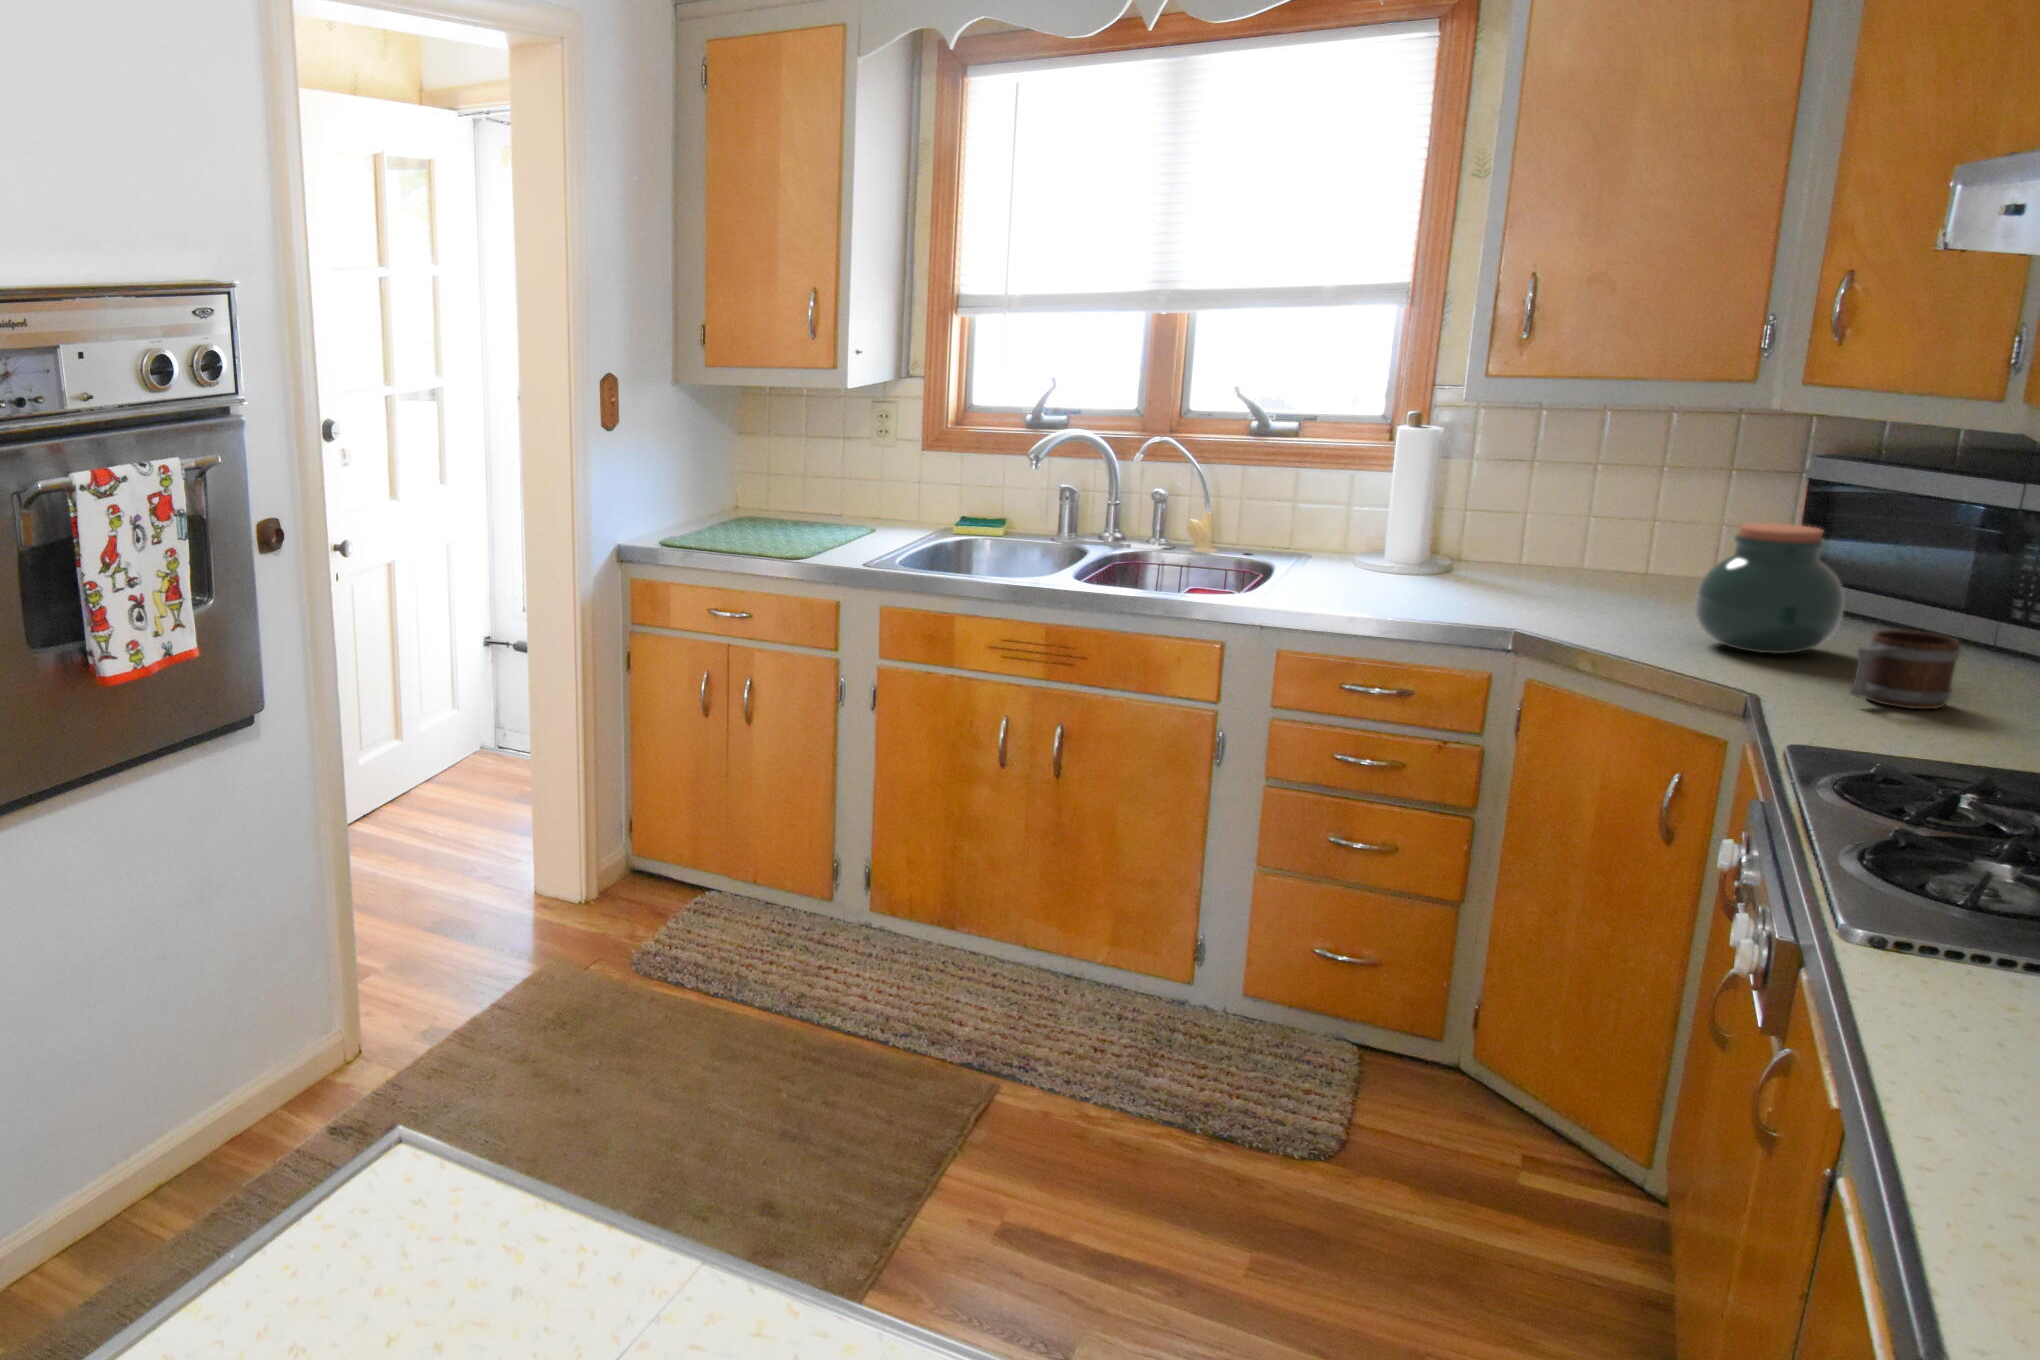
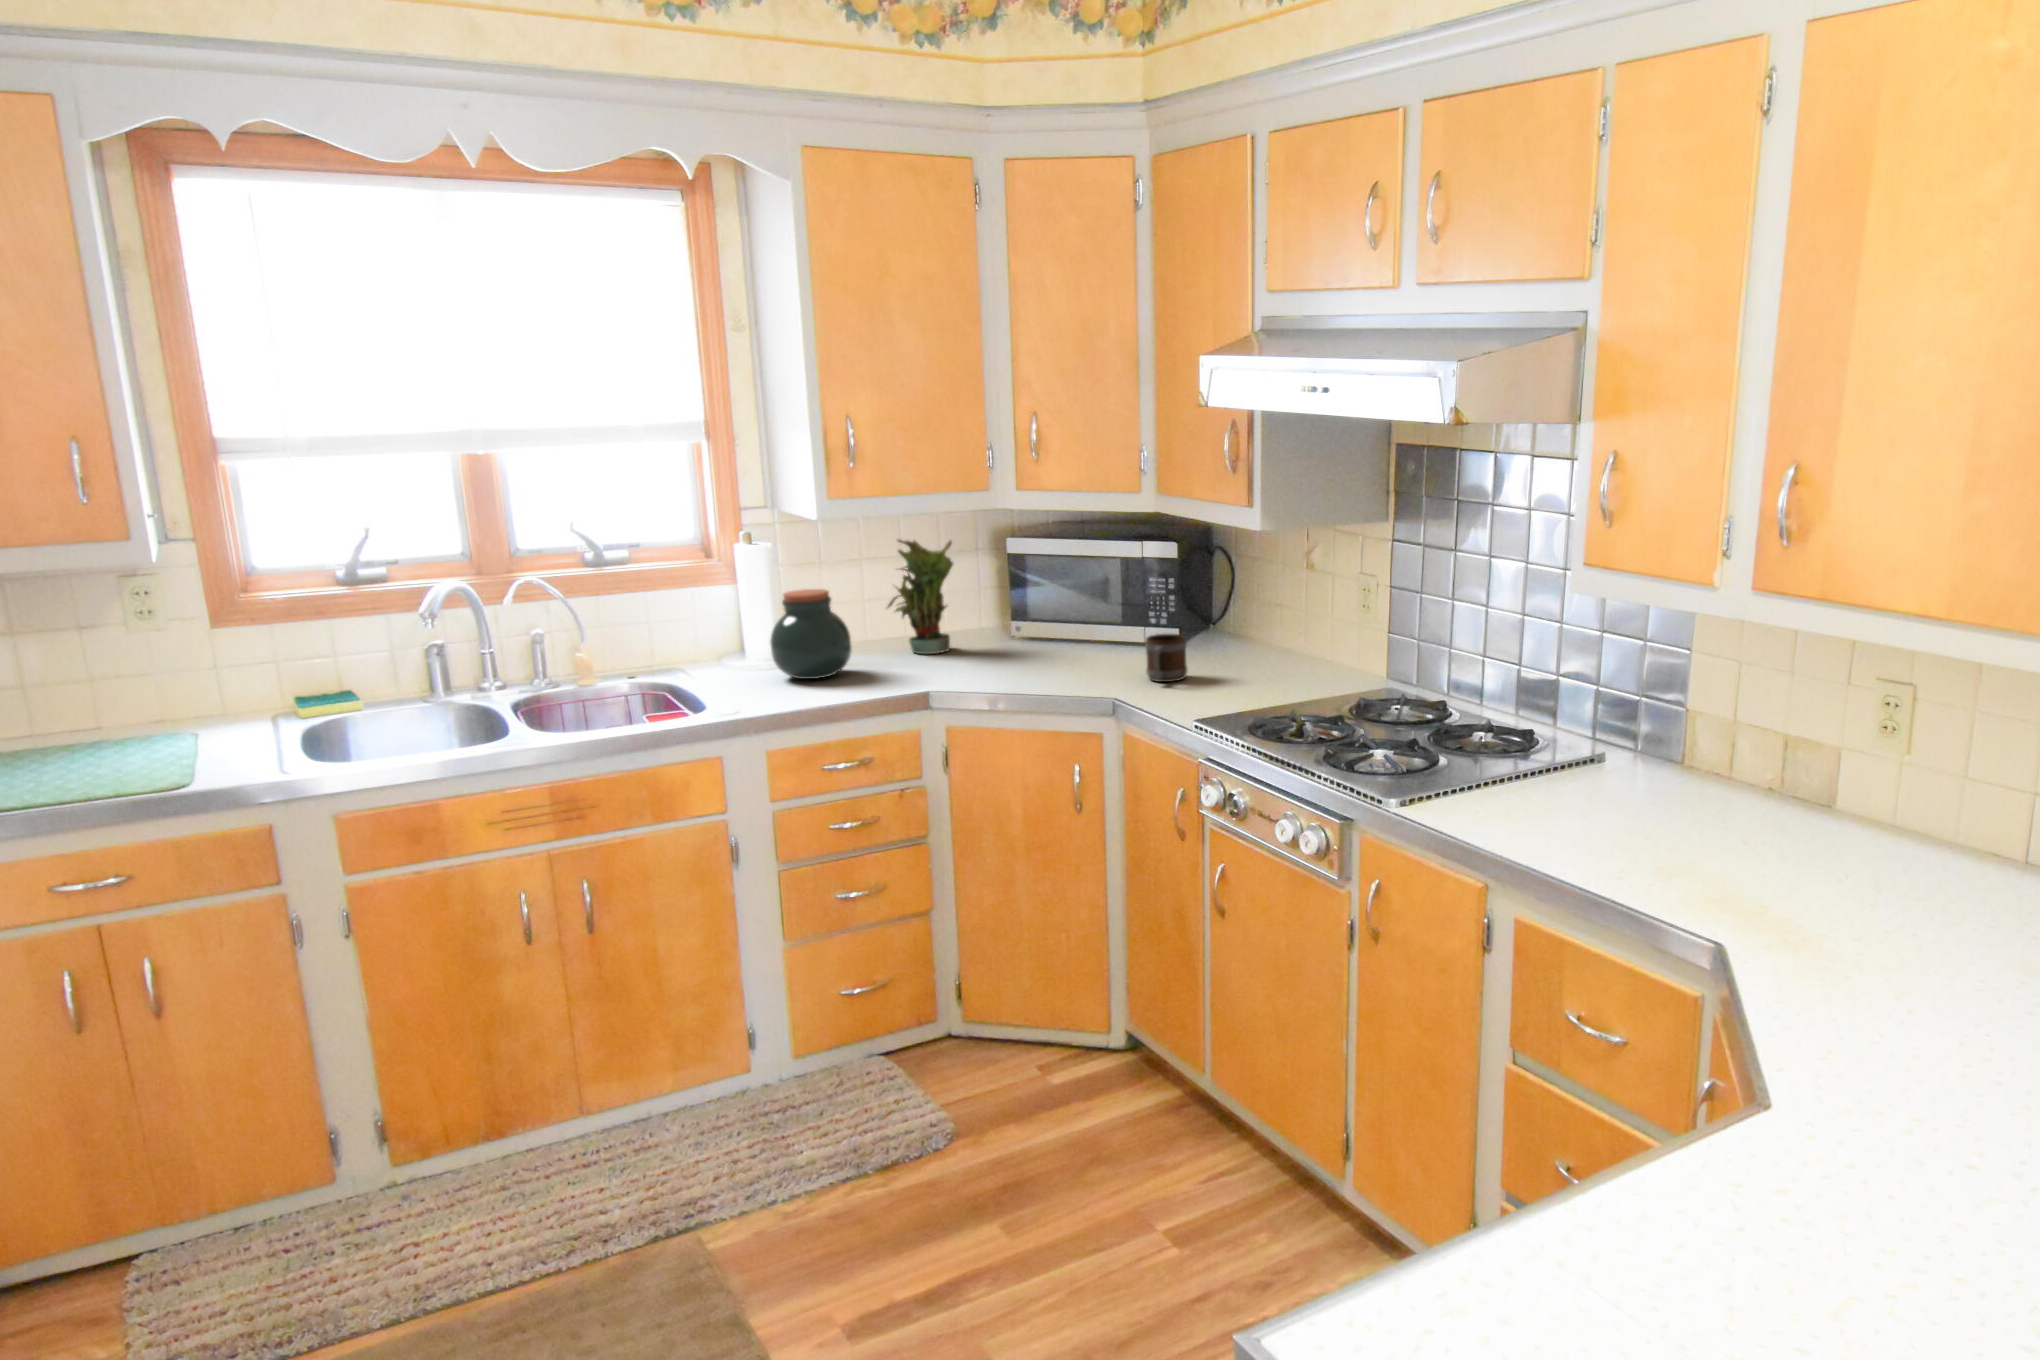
potted plant: none [1579,442,1688,601] -> present [888,539,953,654]
jar: present [1695,523,1844,653] -> present [770,589,852,679]

